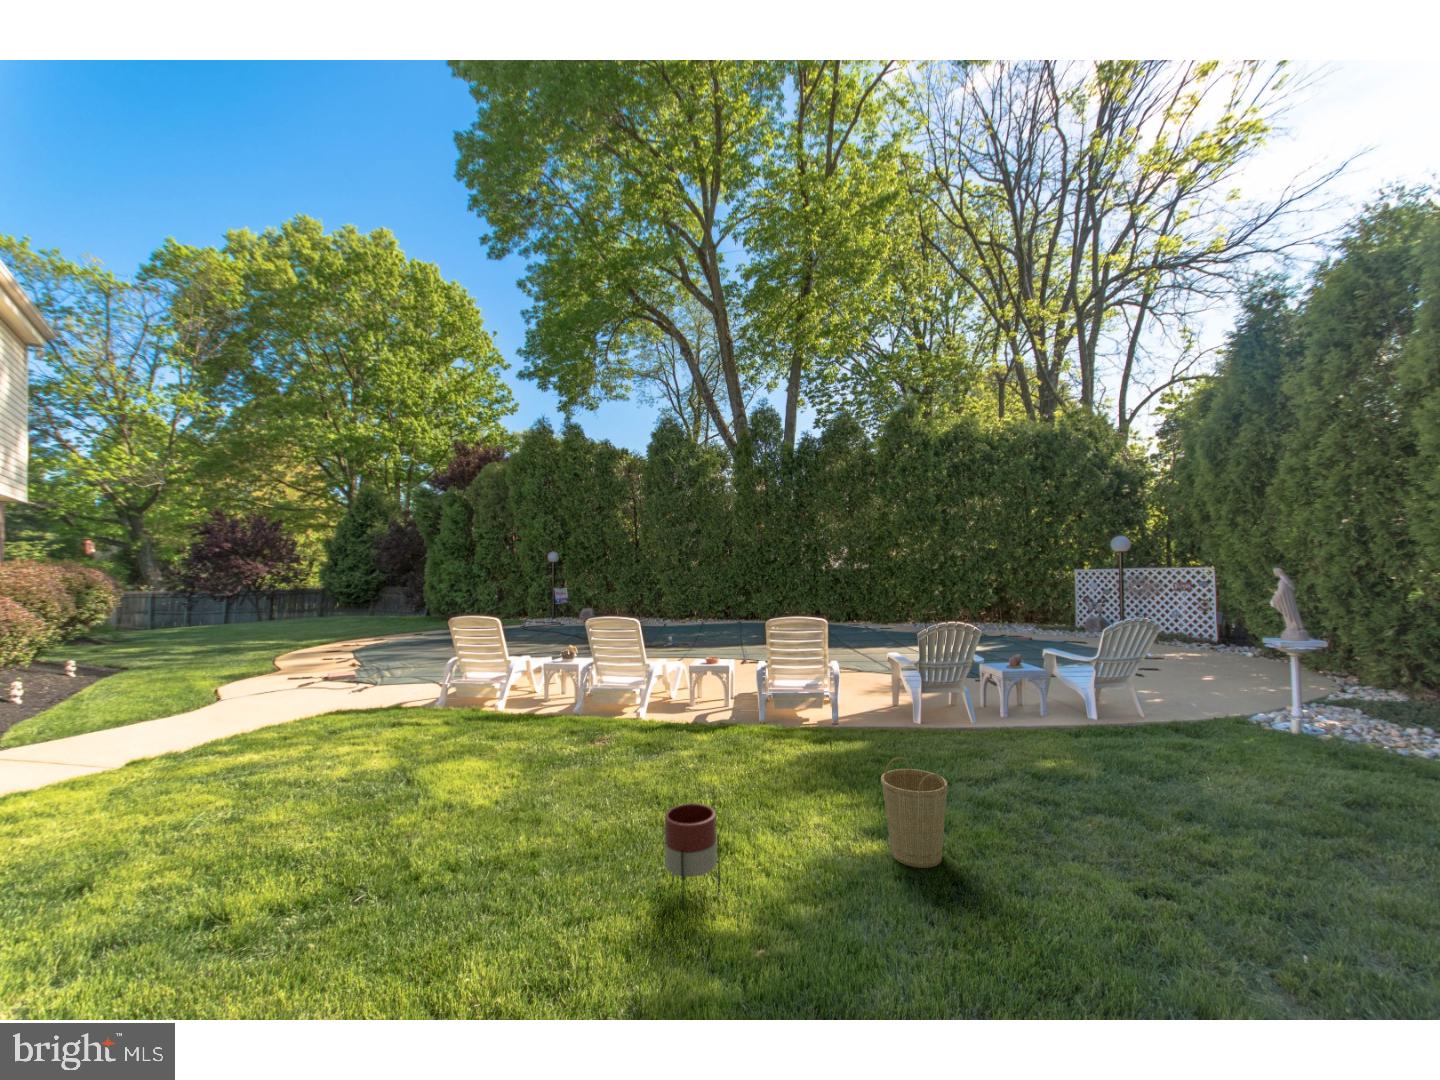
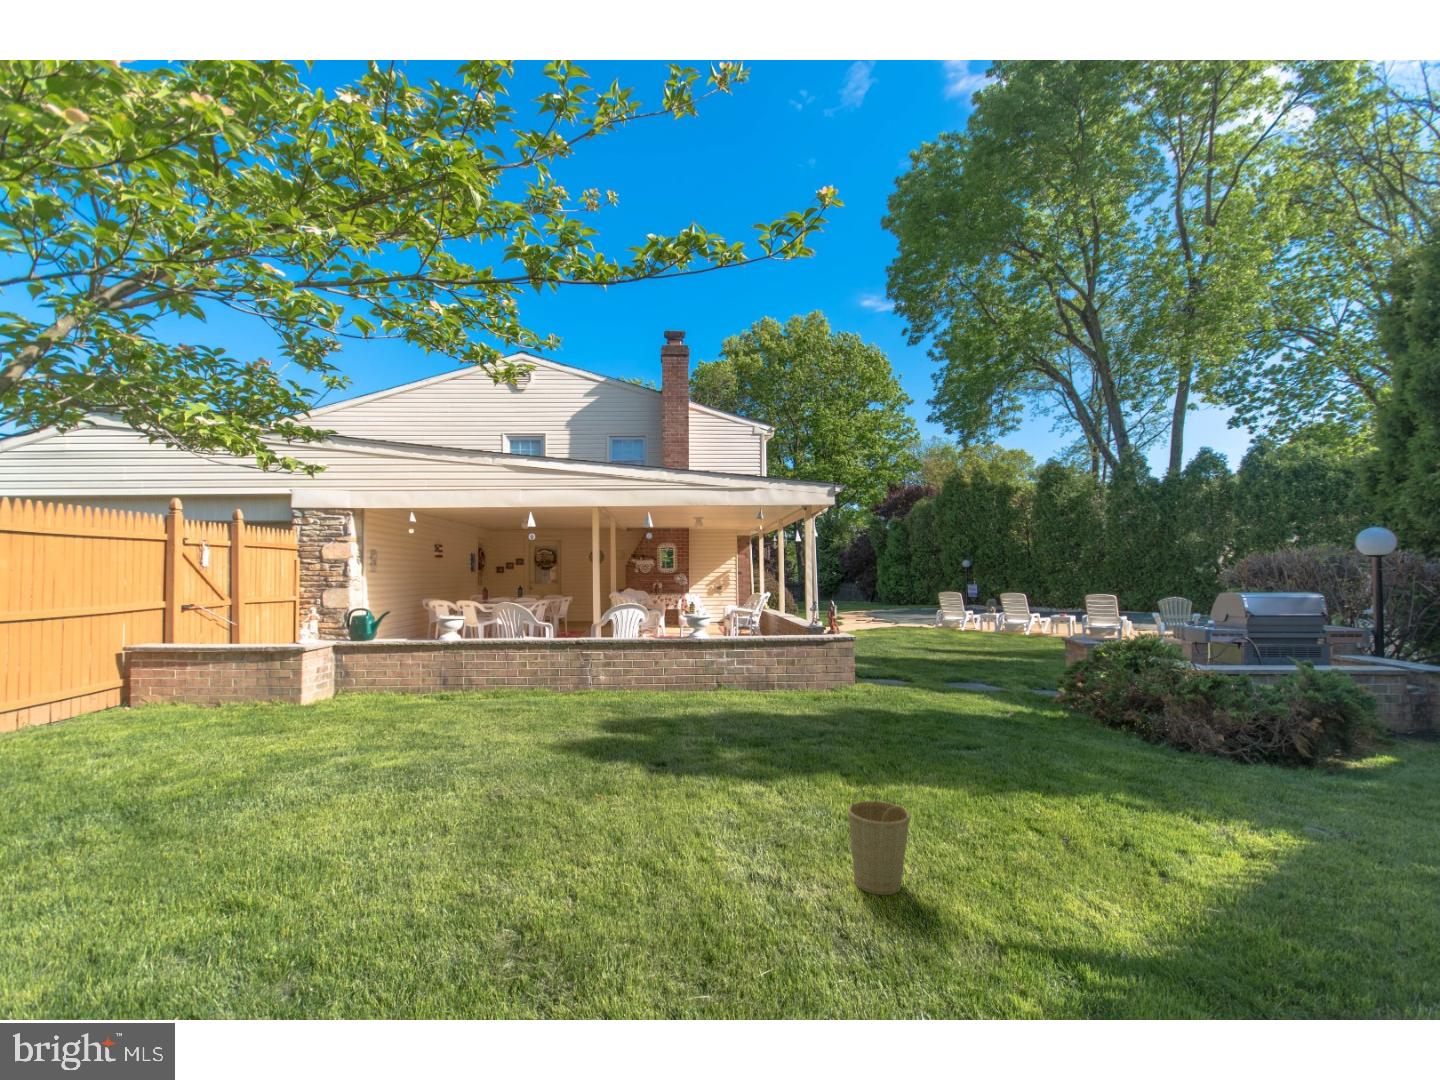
planter: present [665,803,720,909] -> none [638,830,690,930]

